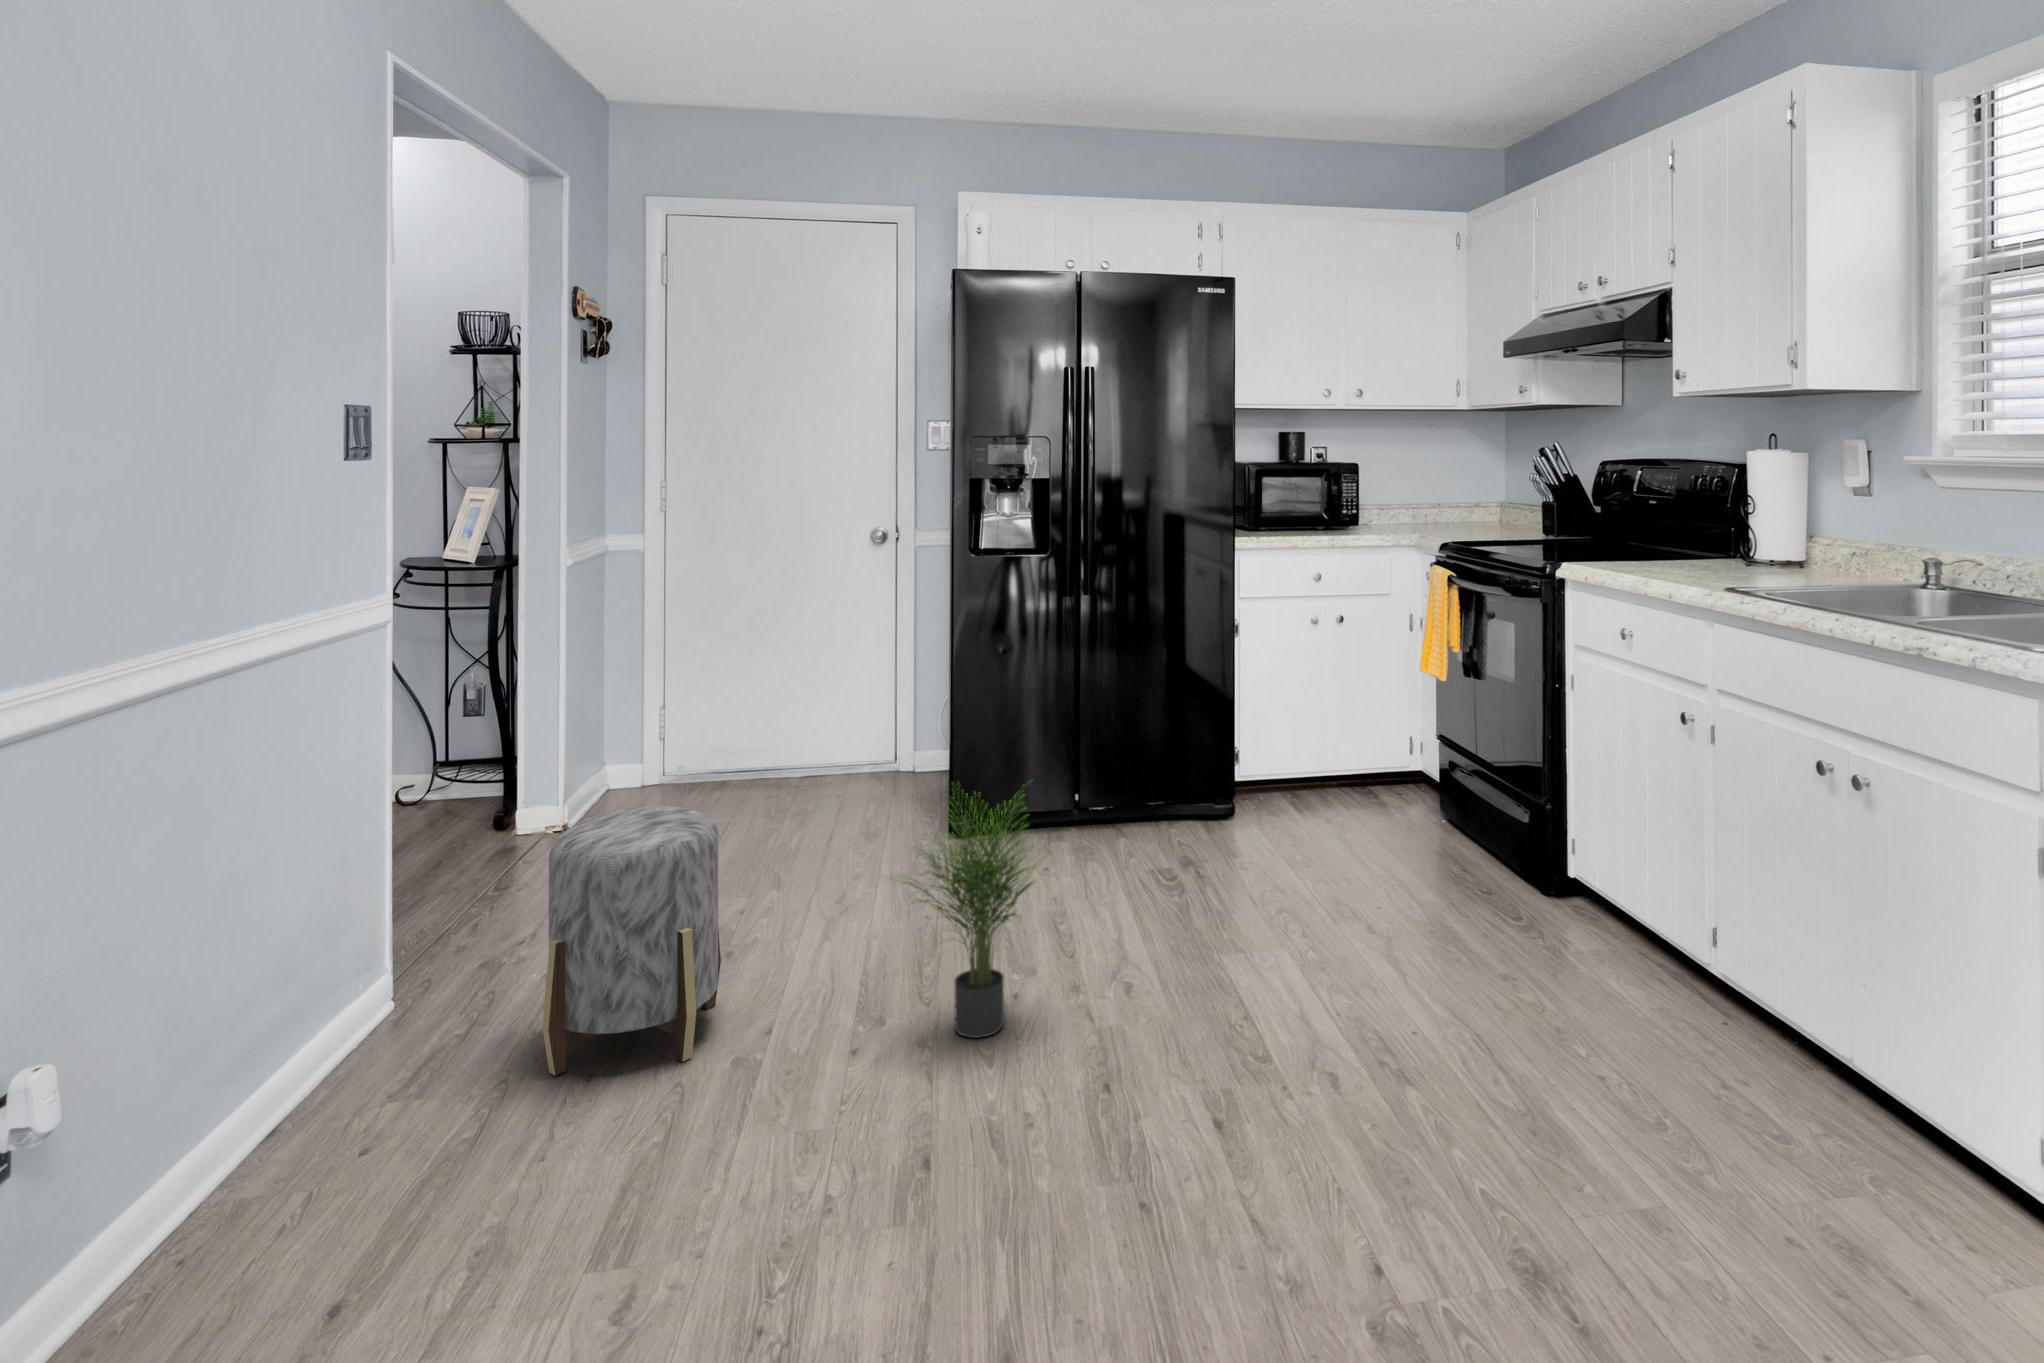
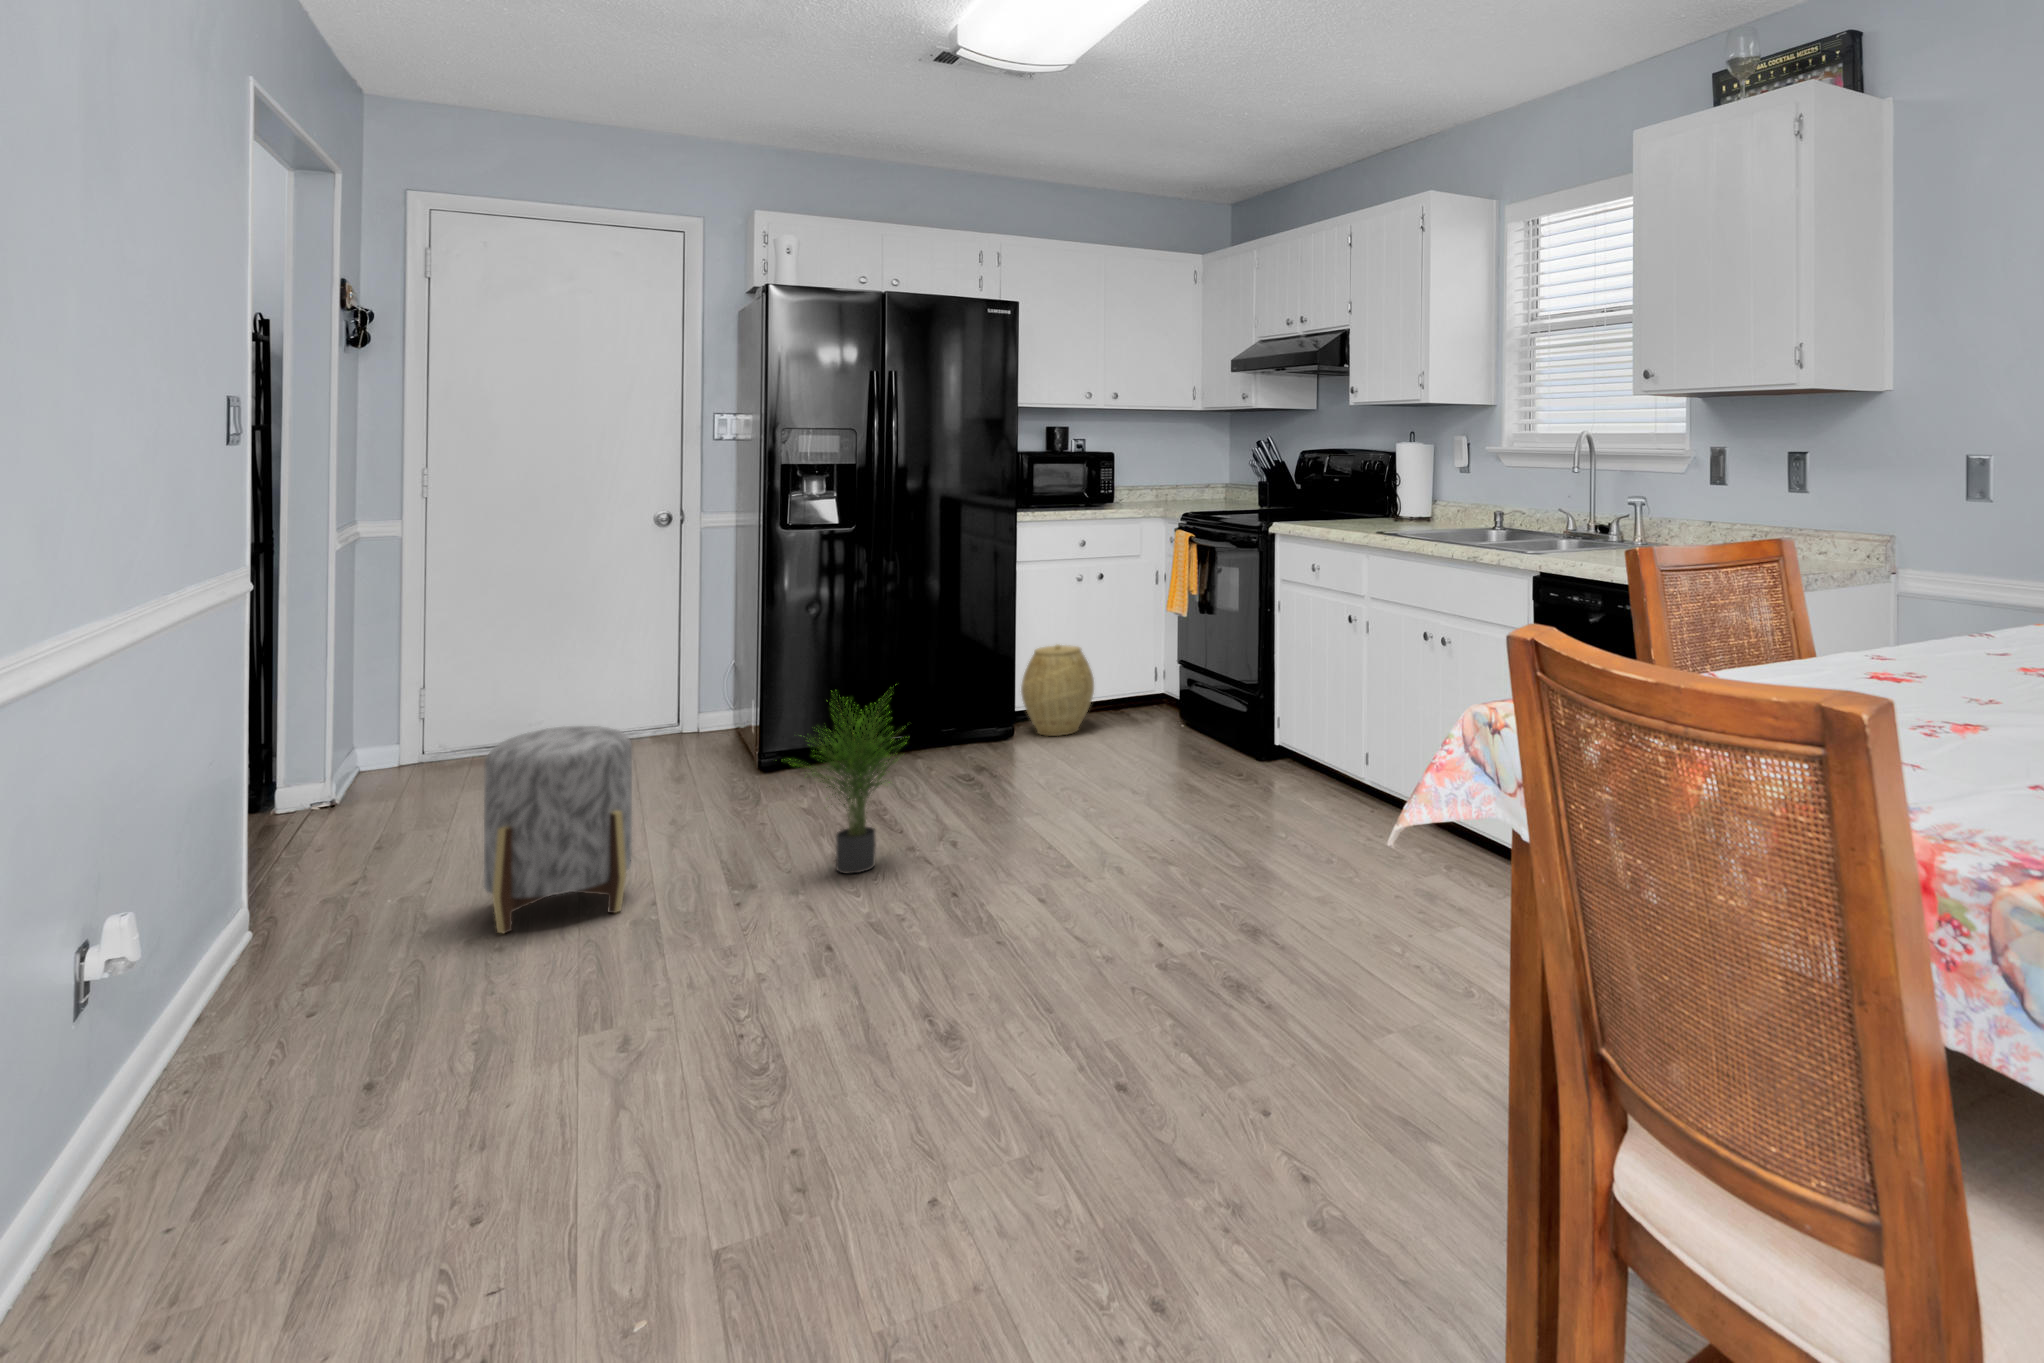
woven basket: none [1242,703,1331,820] -> present [1021,644,1094,736]

